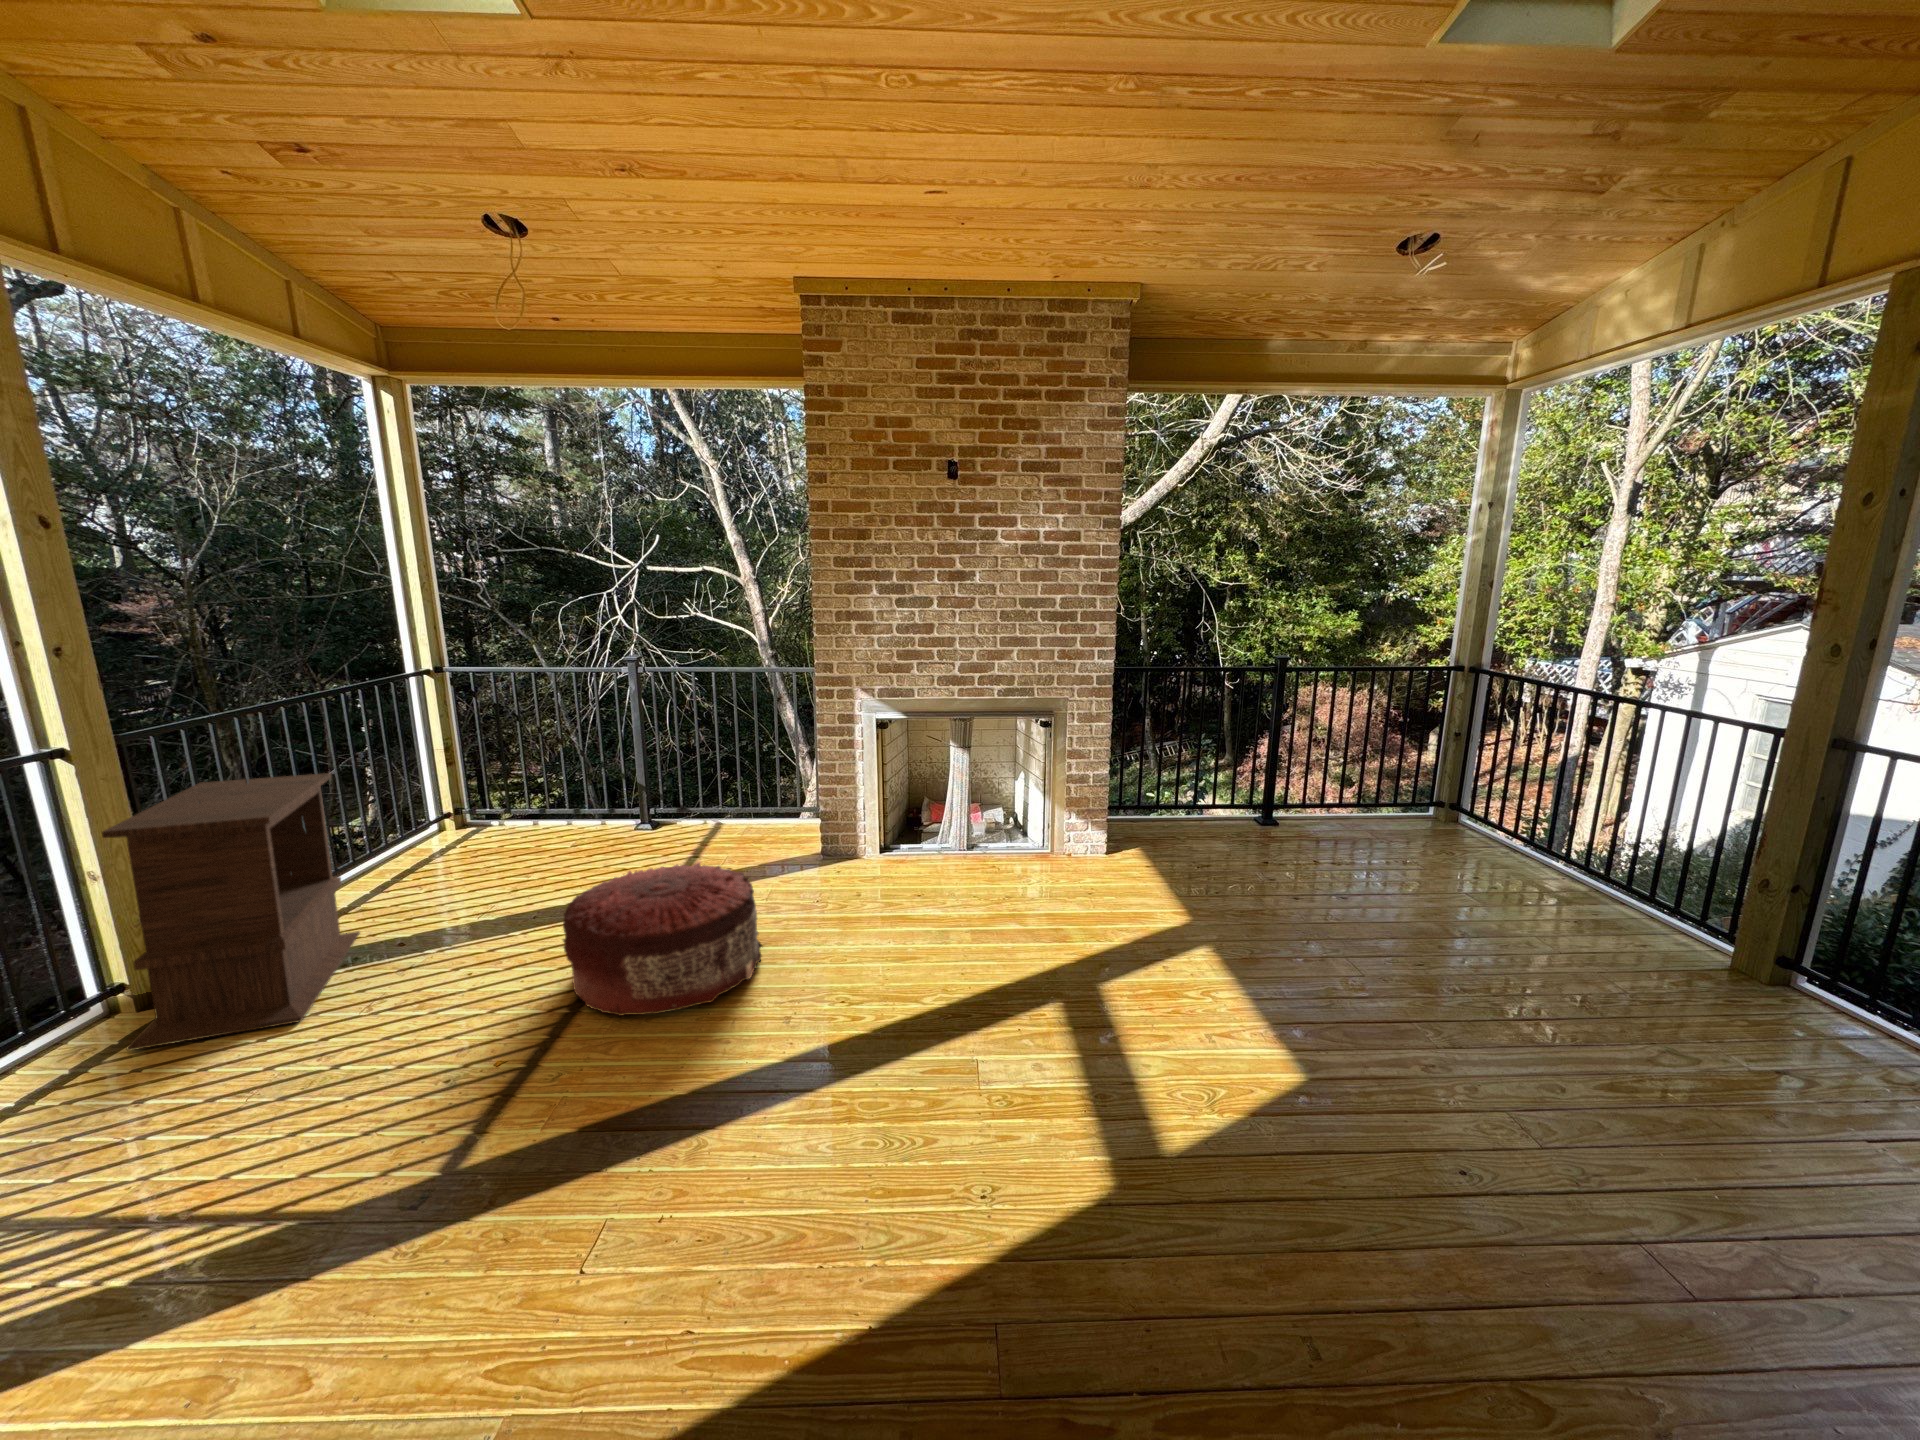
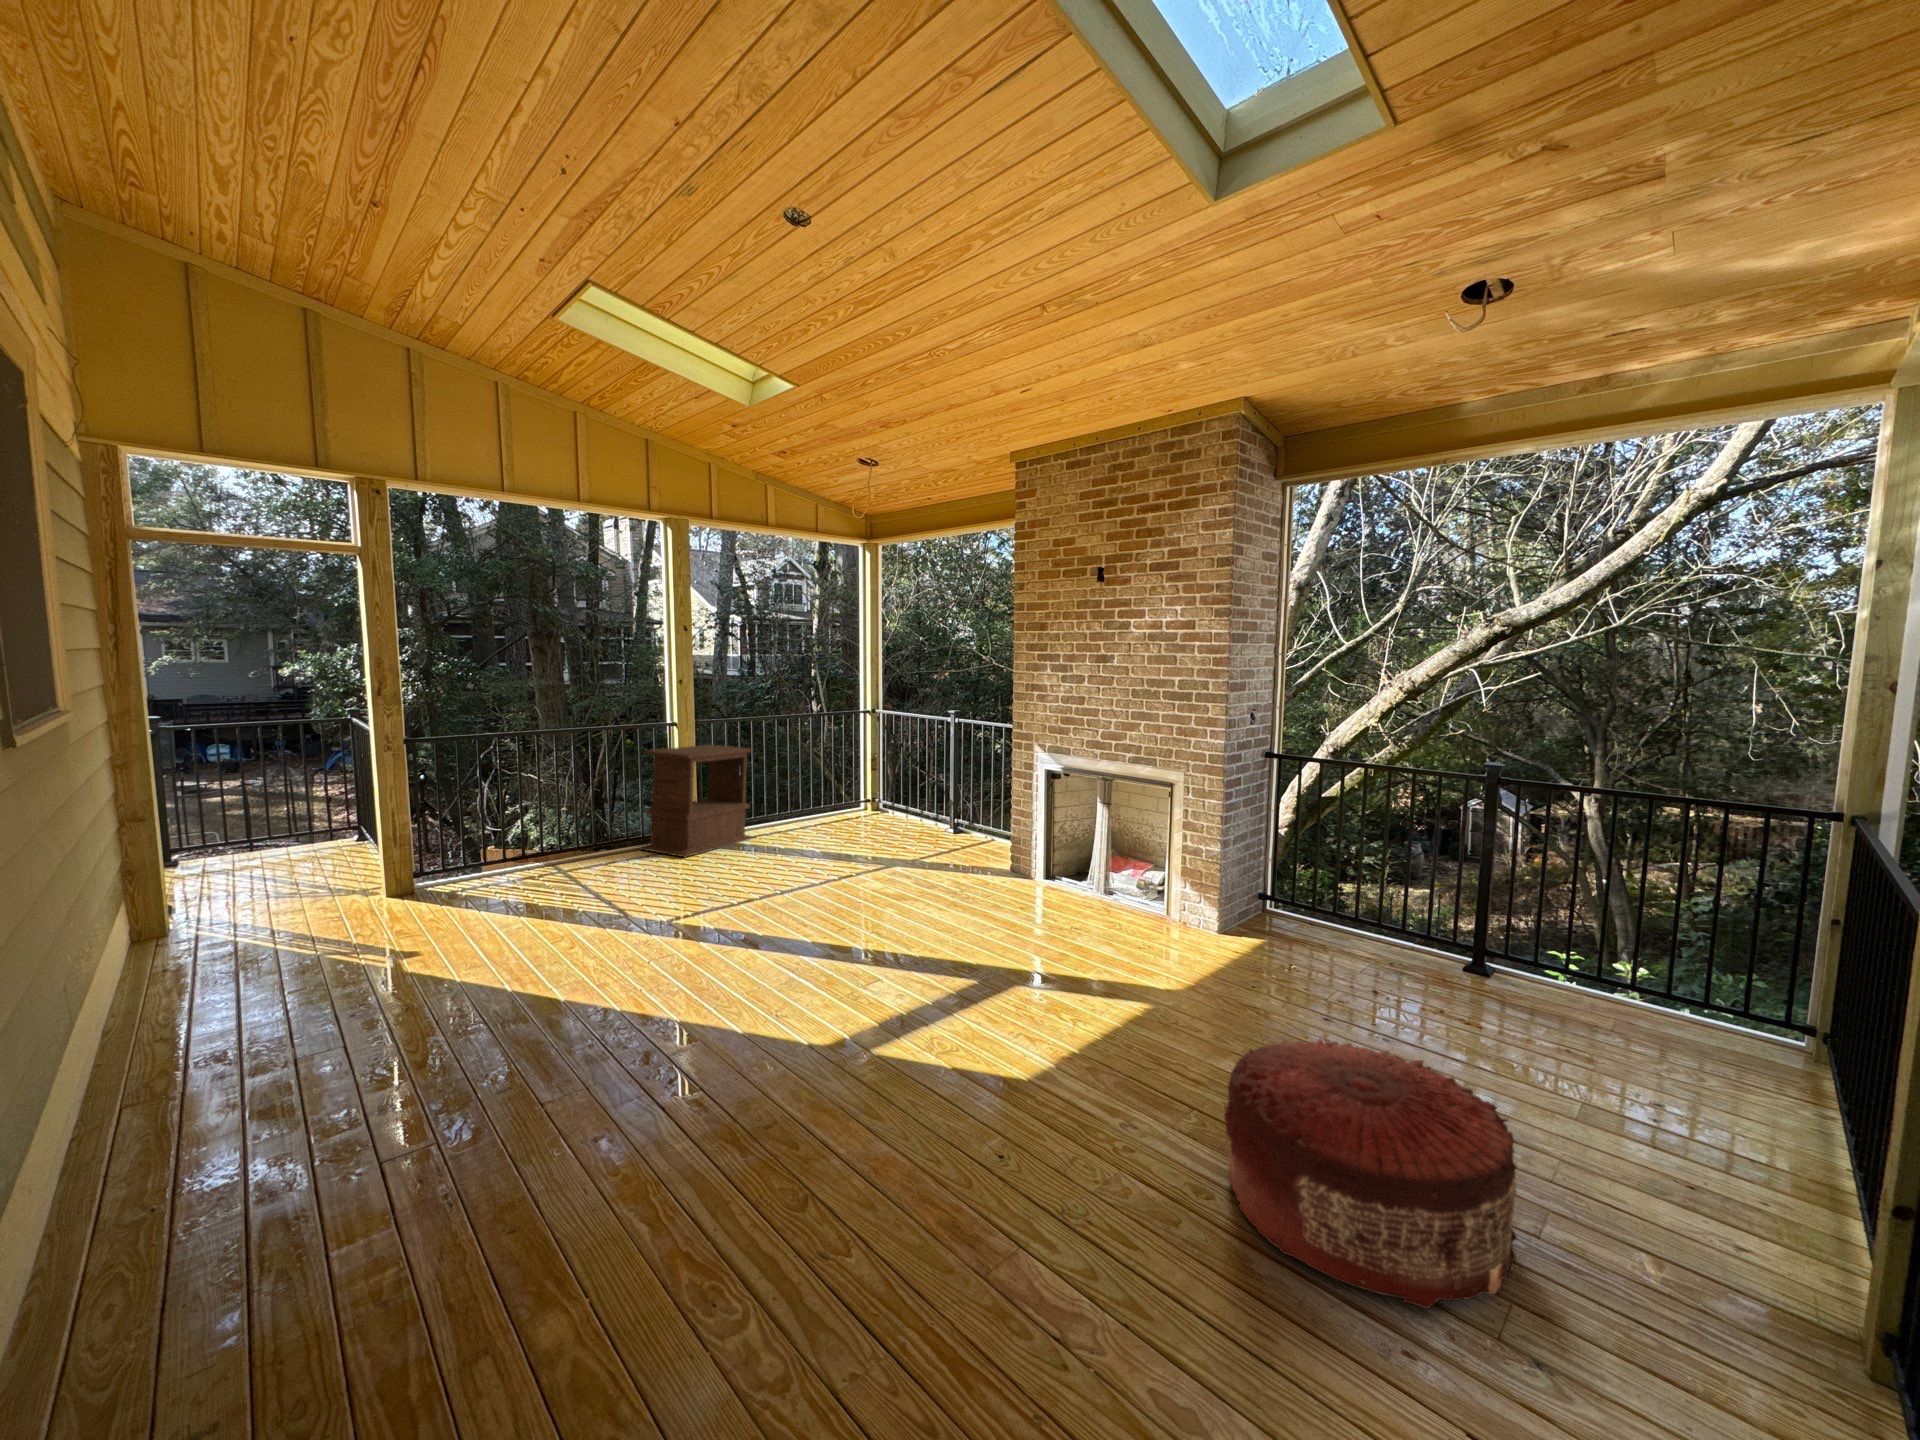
pouf: present [563,862,762,1016] -> present [1224,1039,1517,1309]

